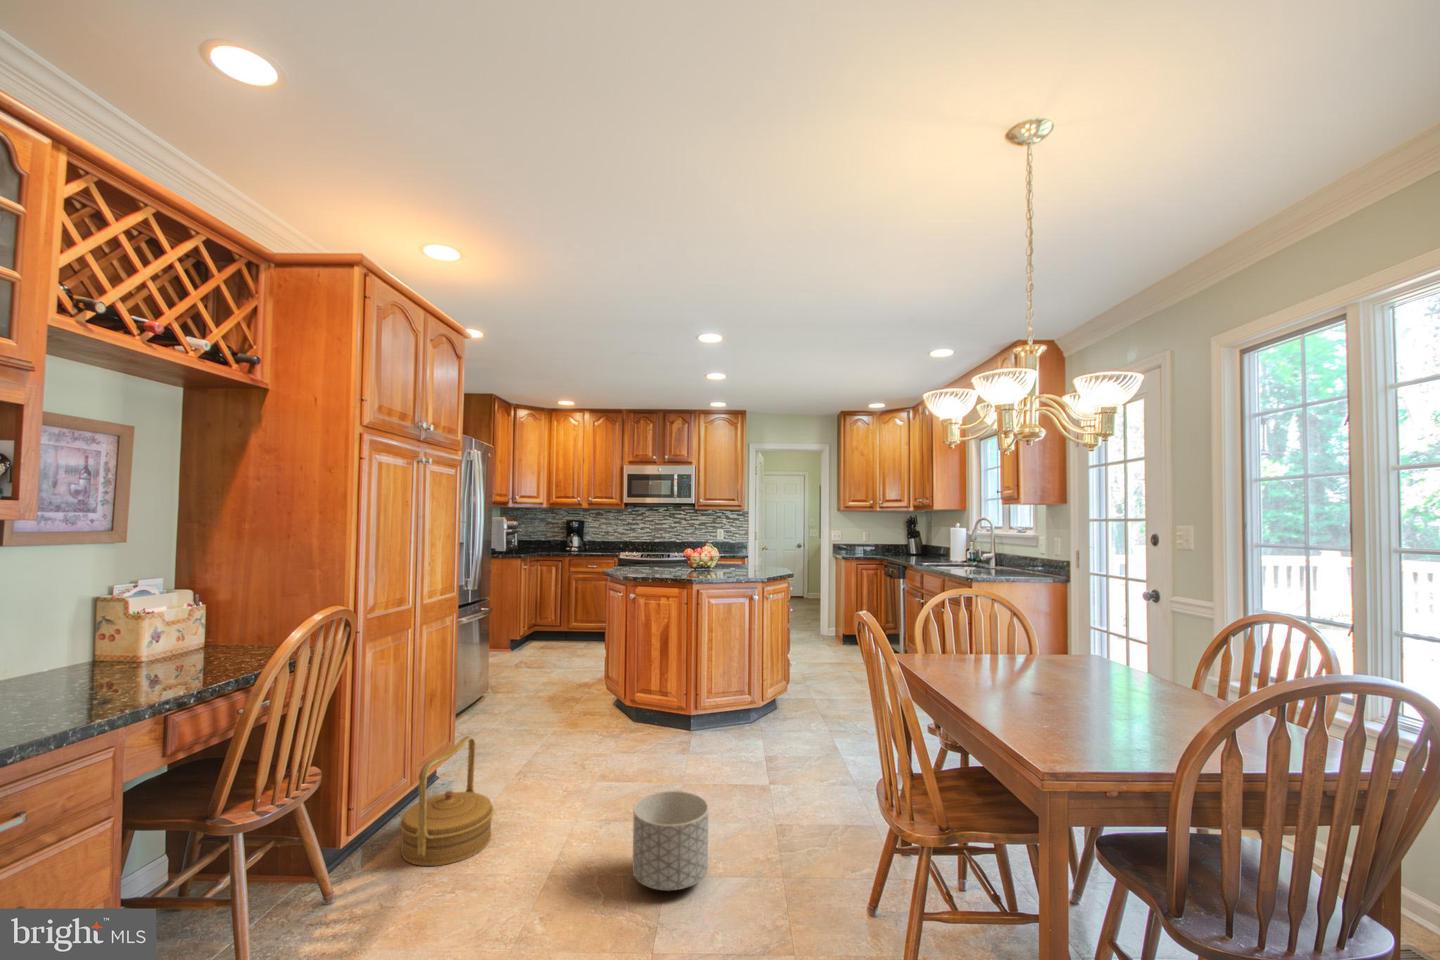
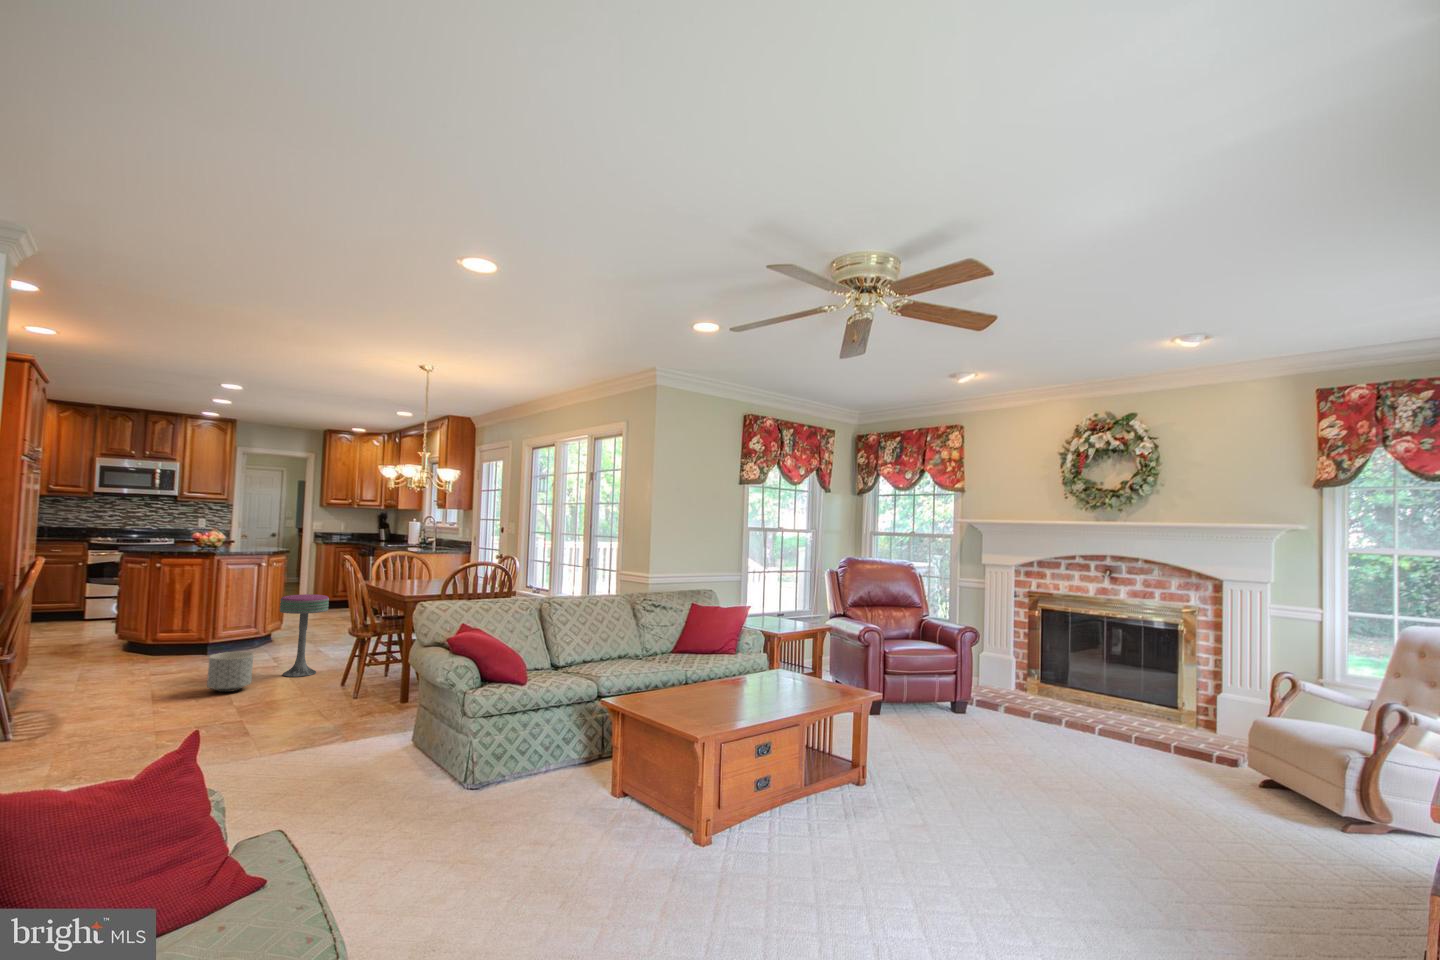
bar stool: none [760,671,844,852] -> present [280,594,329,677]
basket: present [400,736,494,866] -> none [27,643,97,708]

